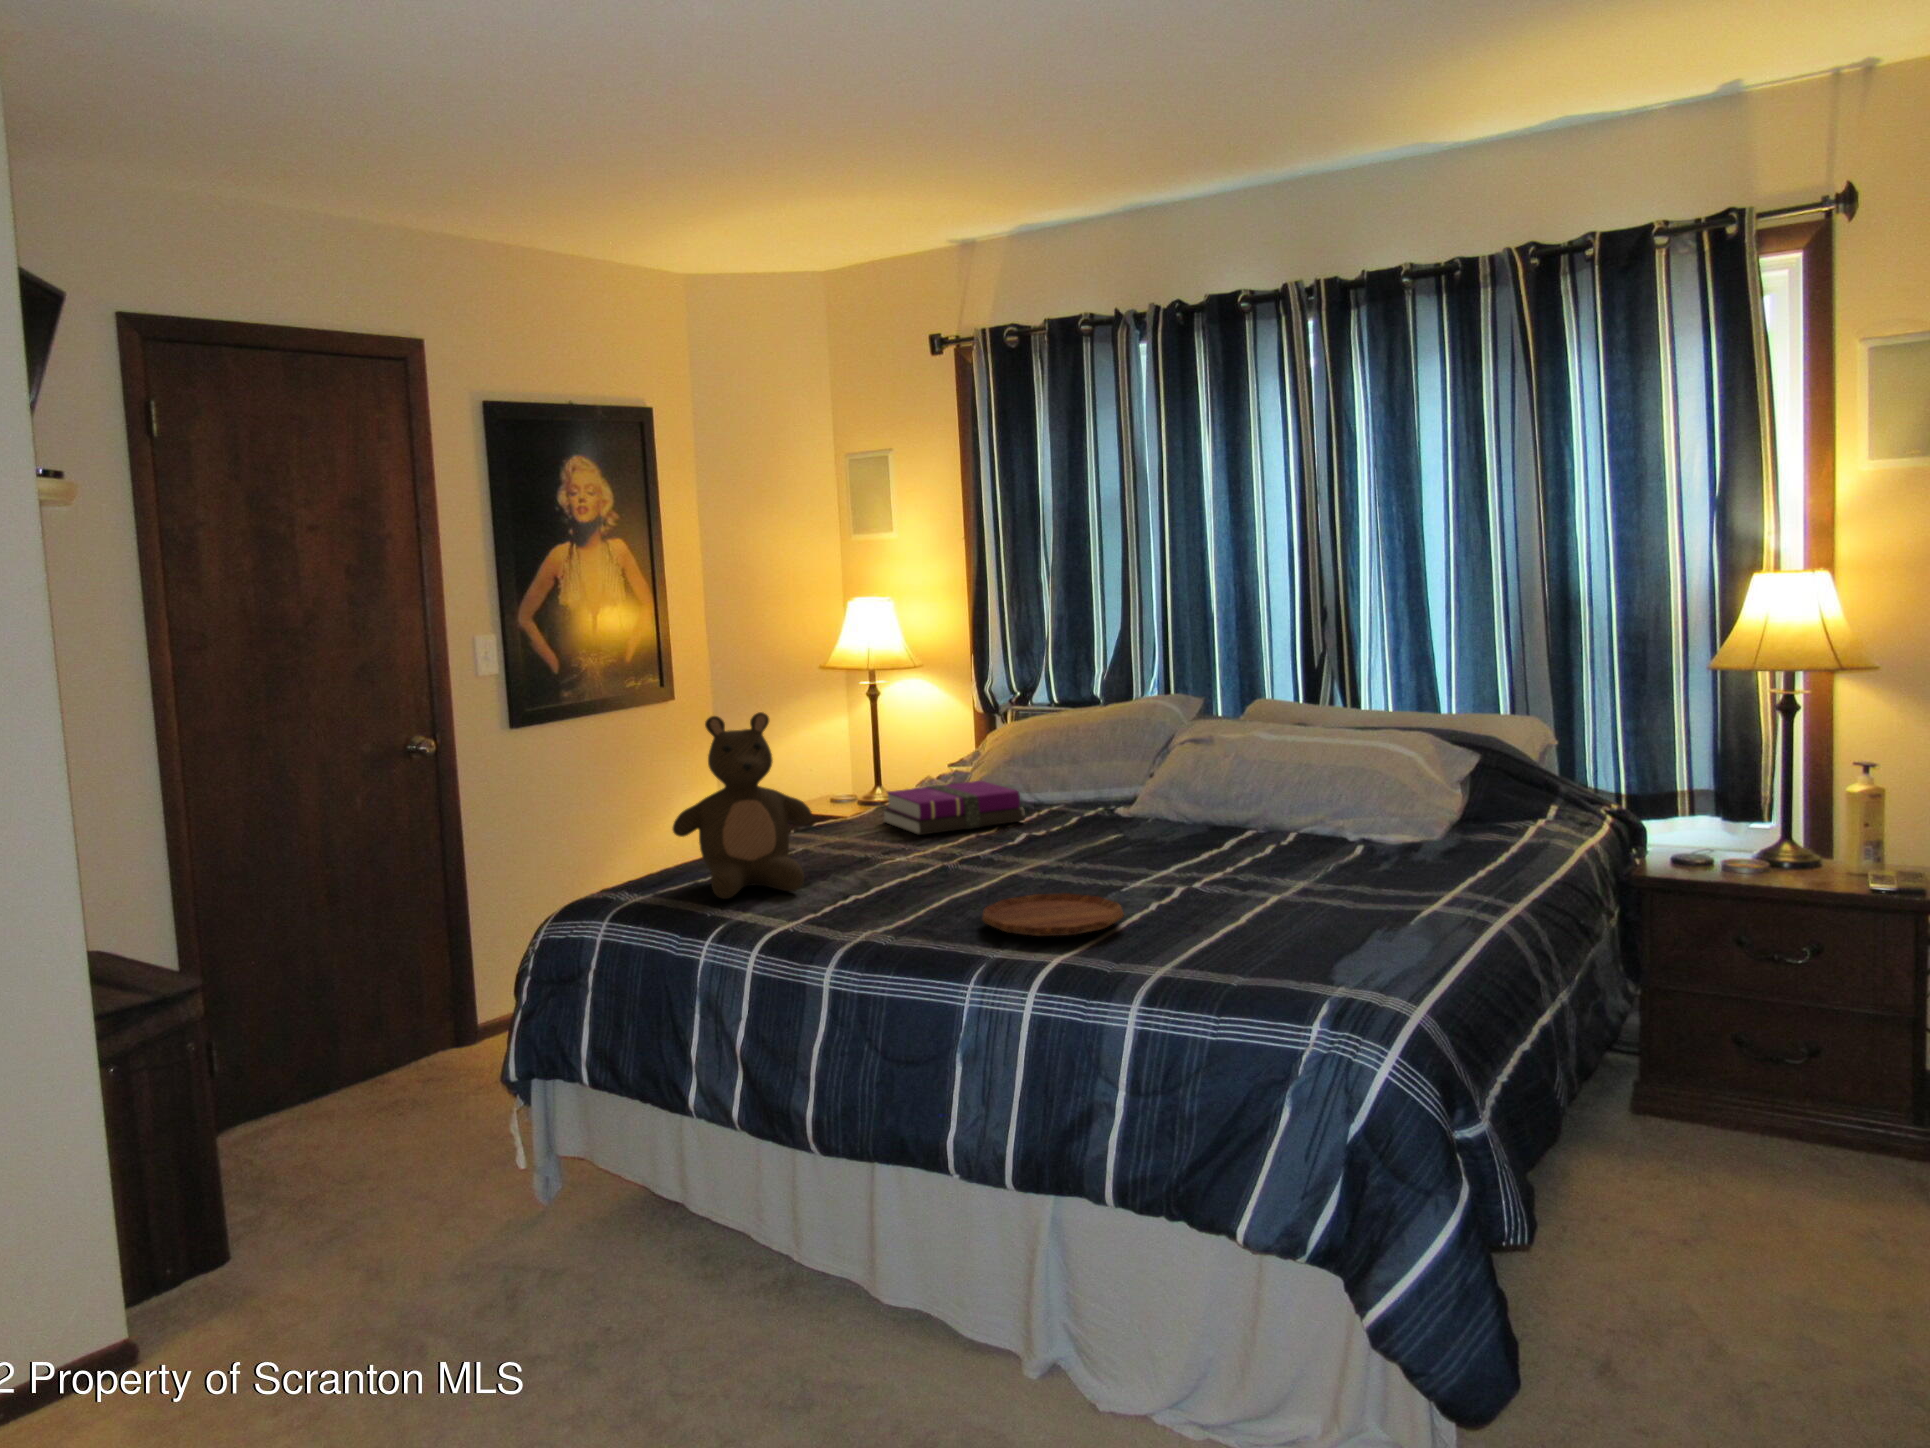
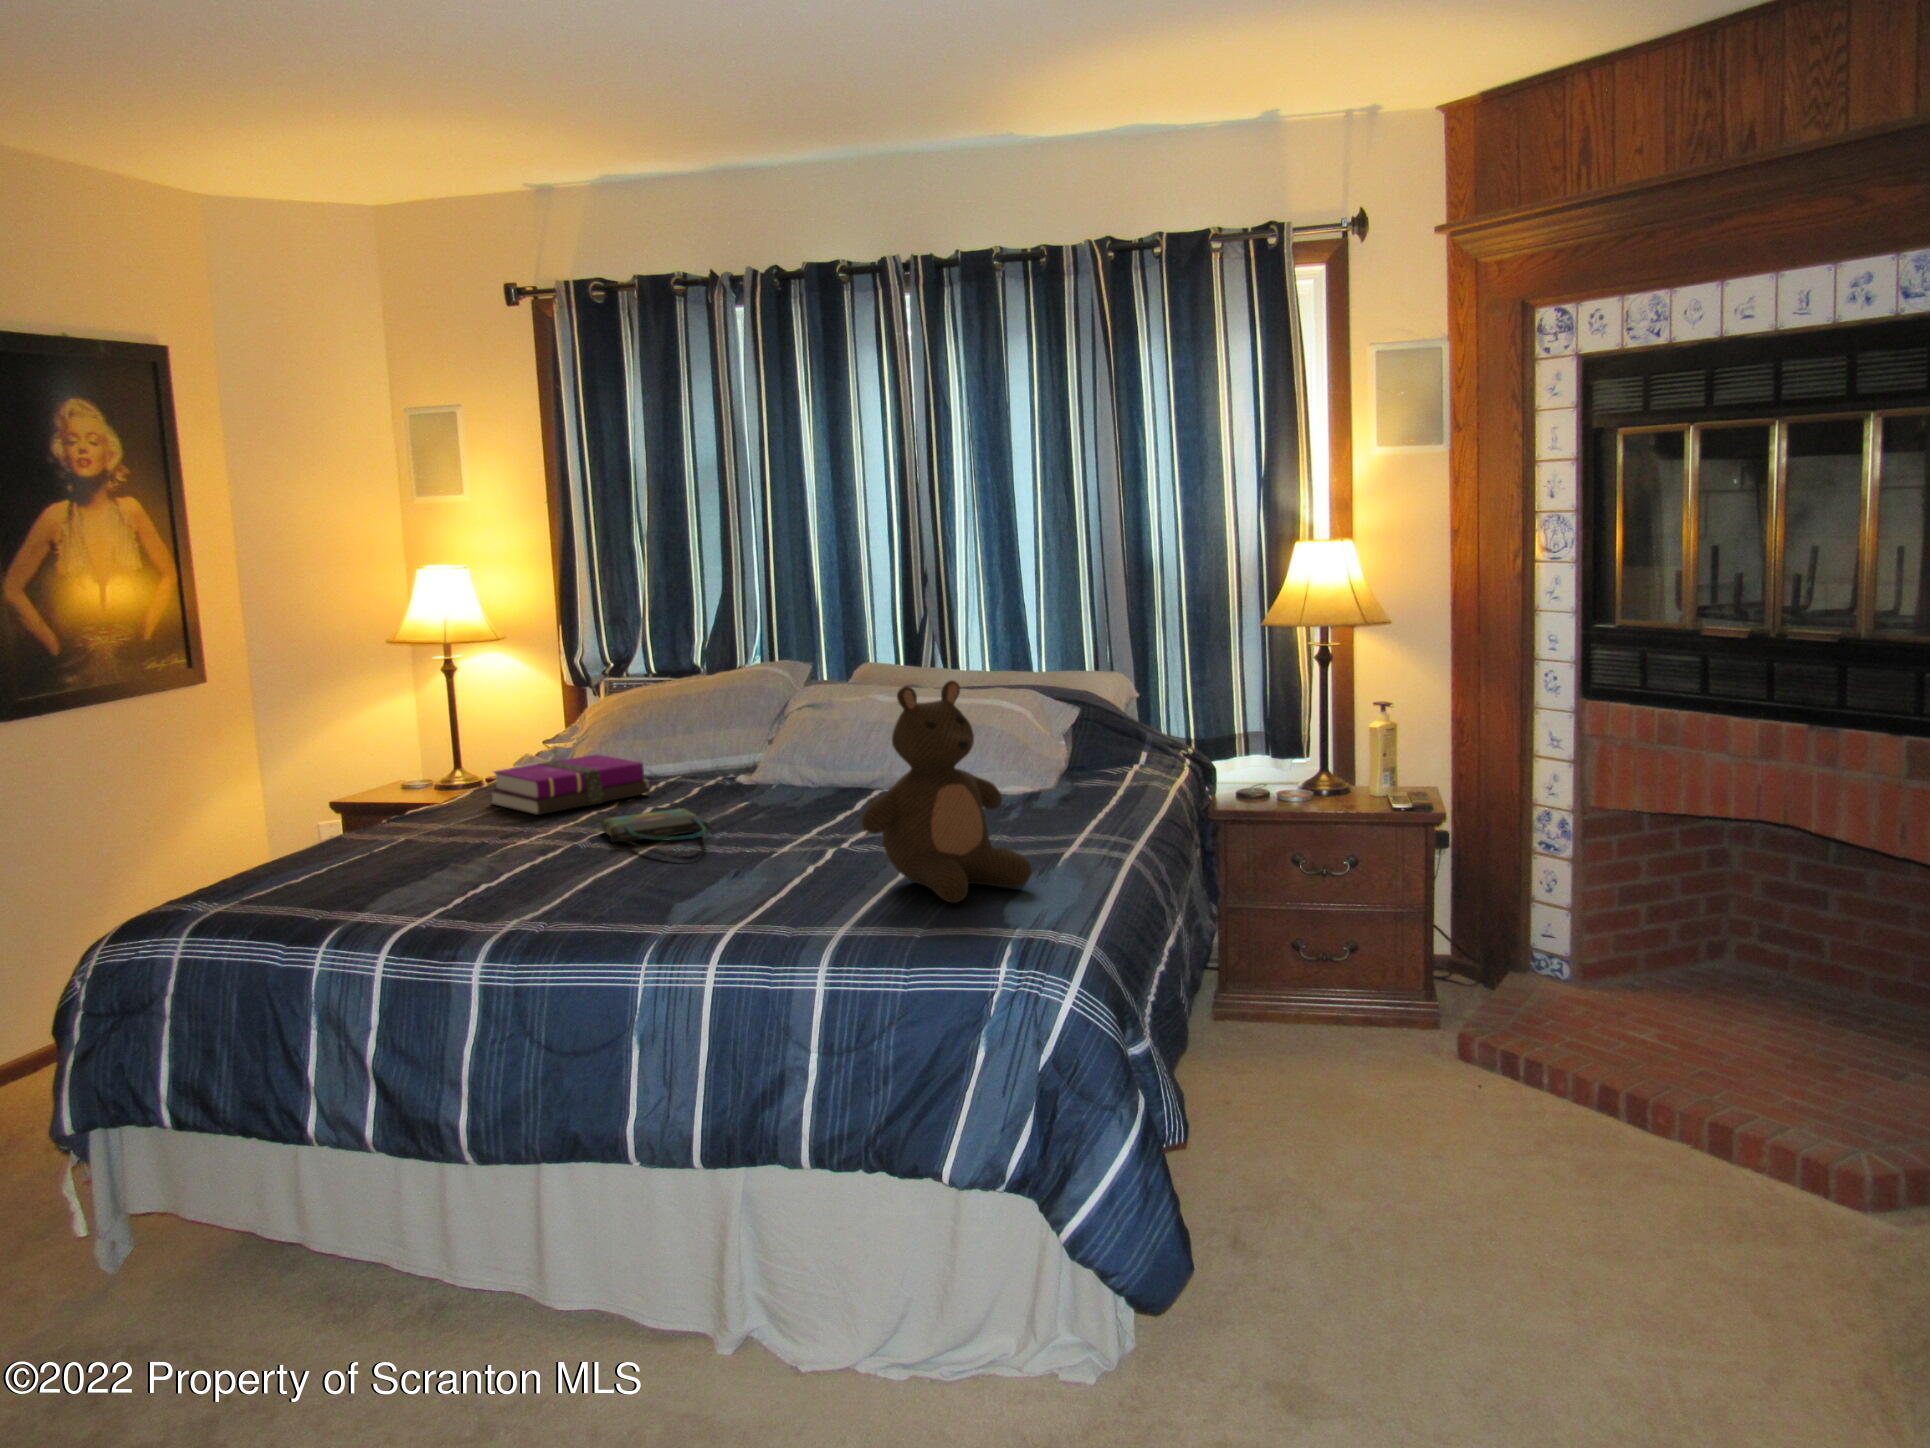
stuffed bear: present [673,712,812,899] -> present [862,680,1032,903]
tote bag: none [970,838,1071,889] -> present [601,808,711,860]
tray: present [983,893,1124,936] -> none [640,862,791,908]

